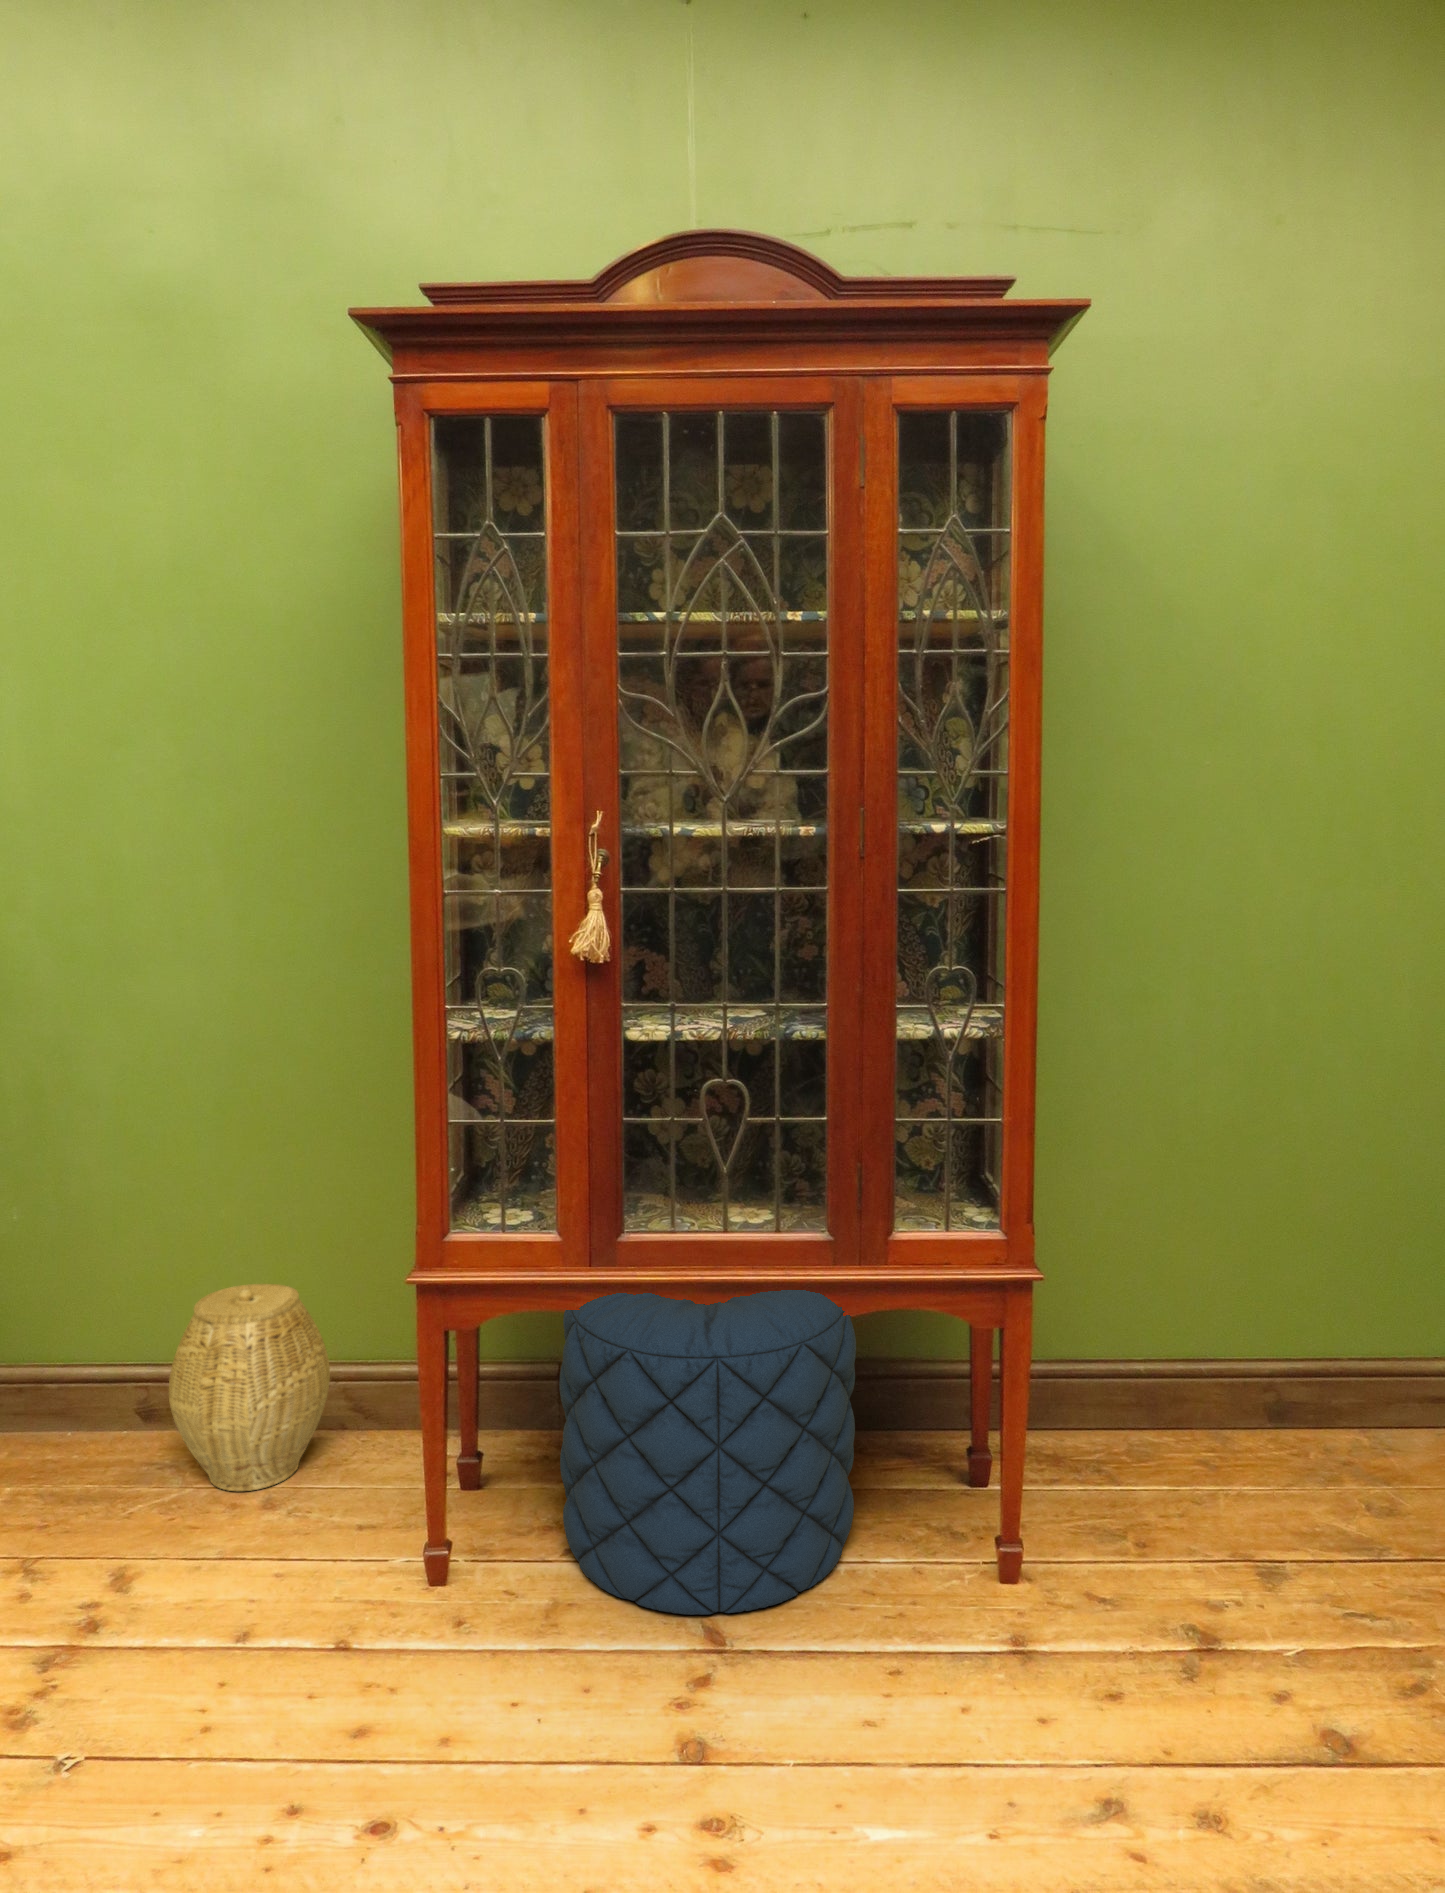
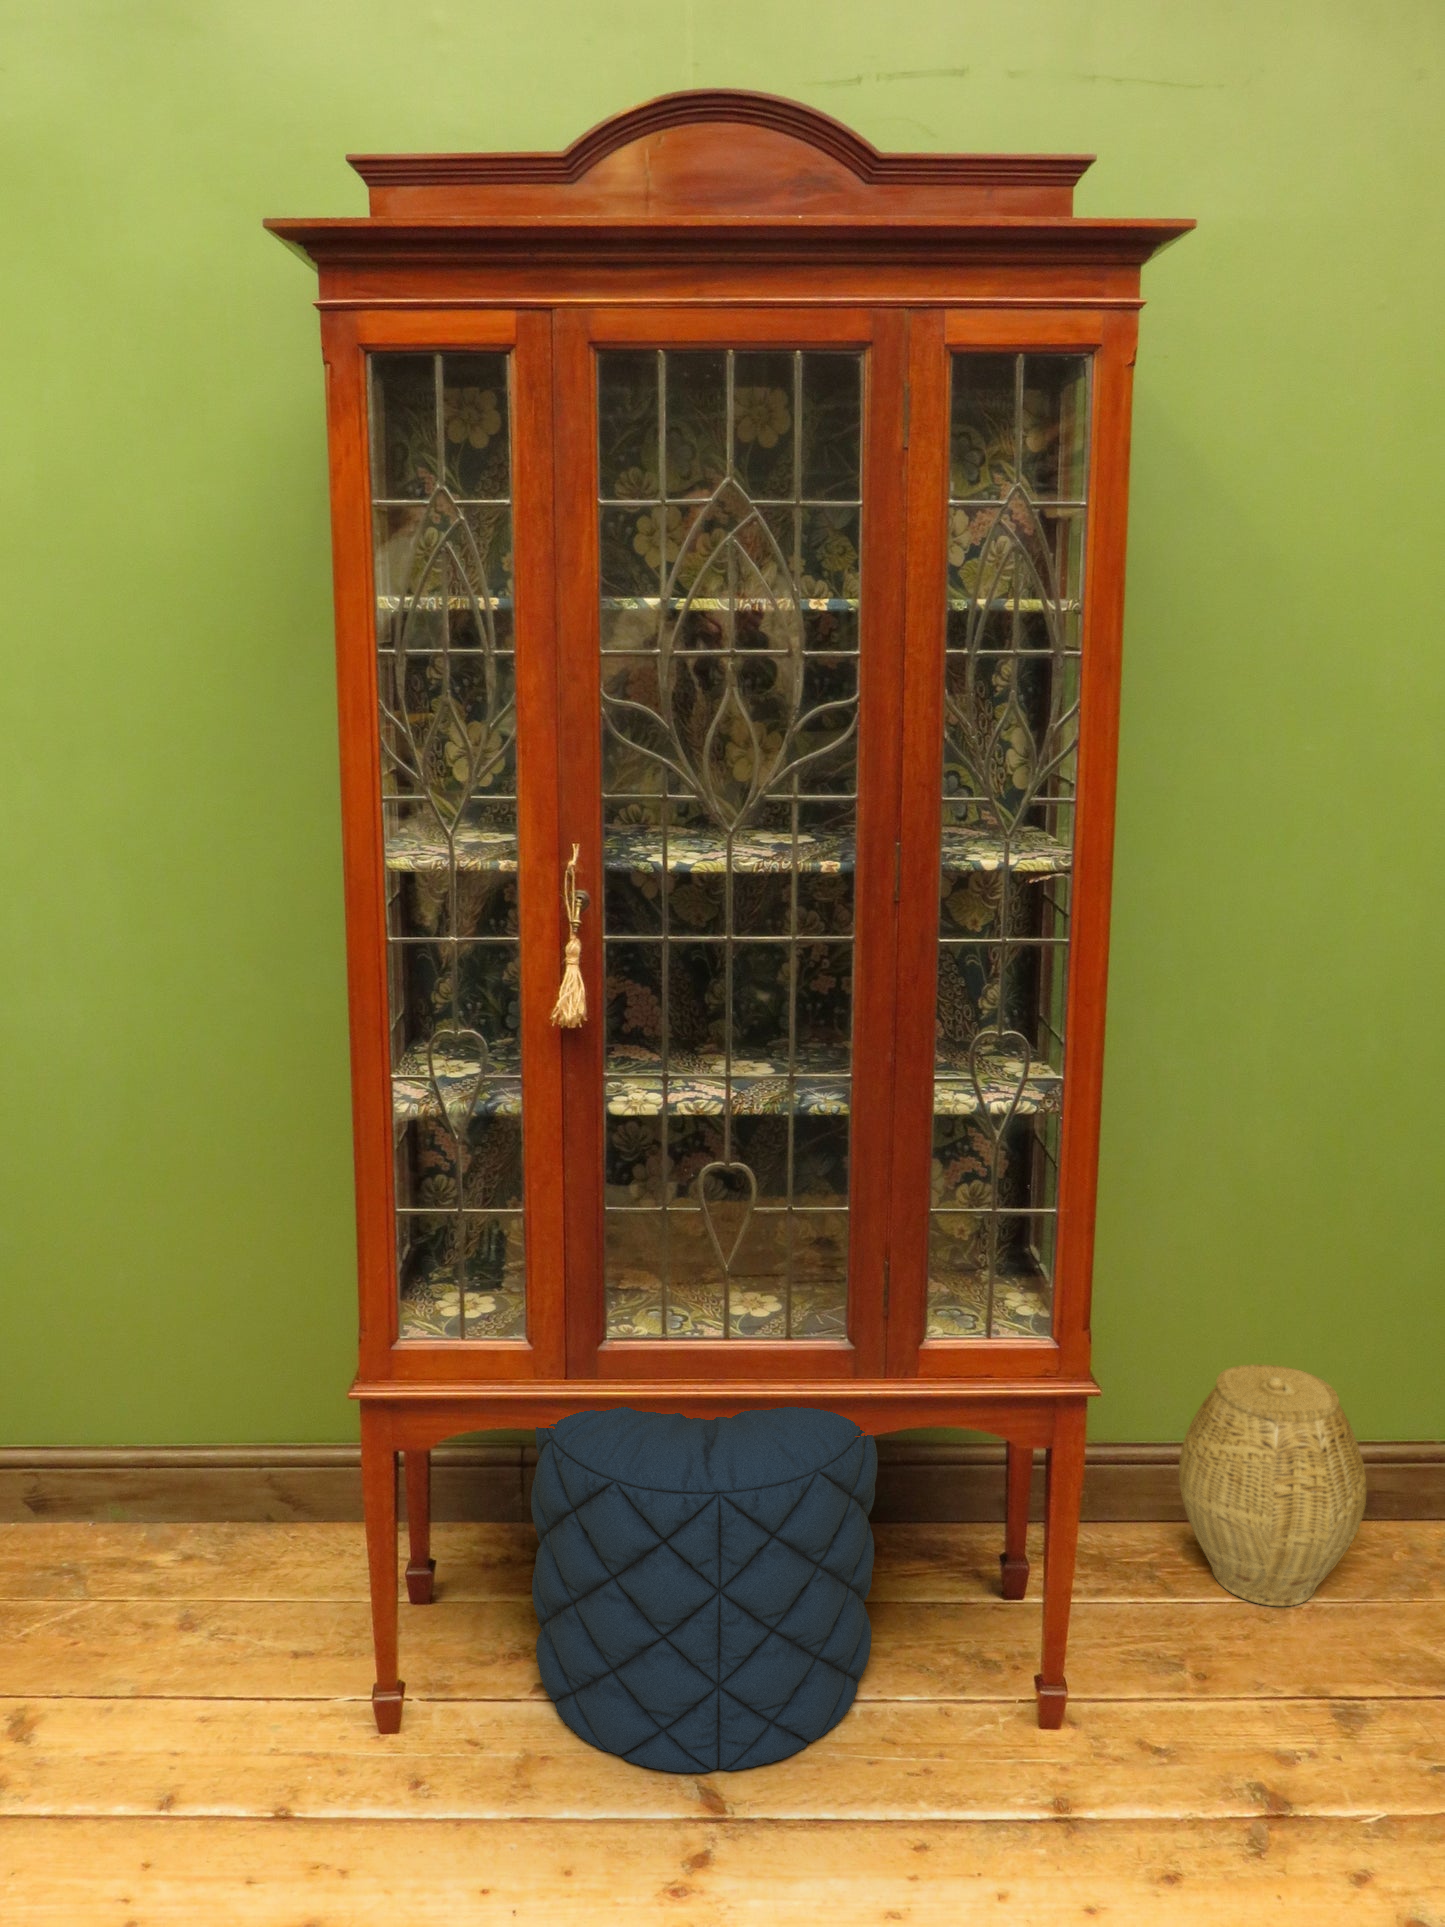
woven basket: present [169,1284,330,1491] -> present [1179,1364,1367,1606]

